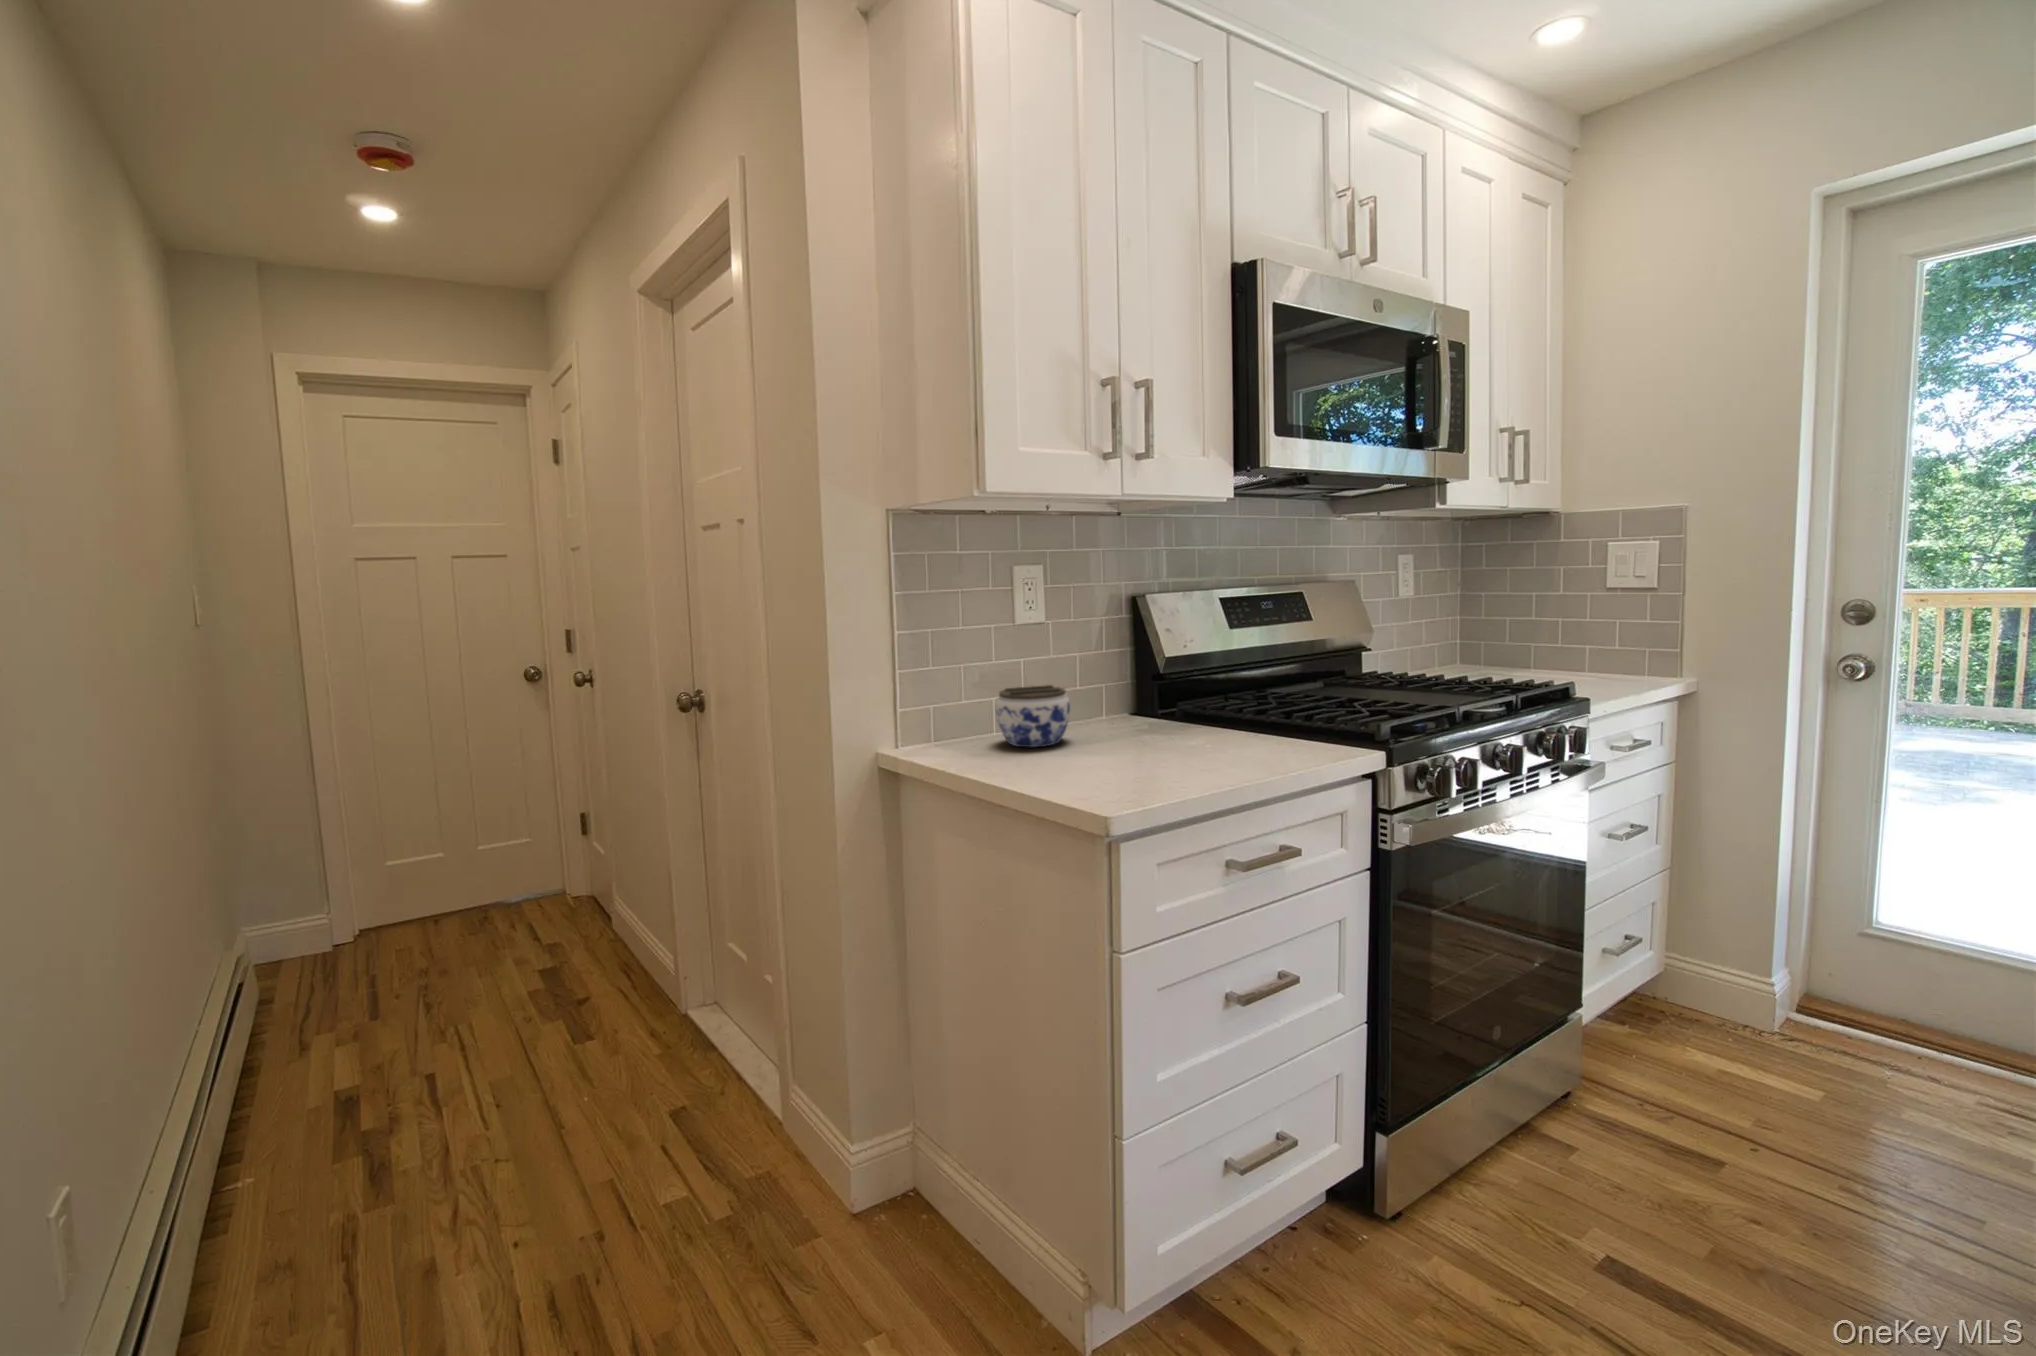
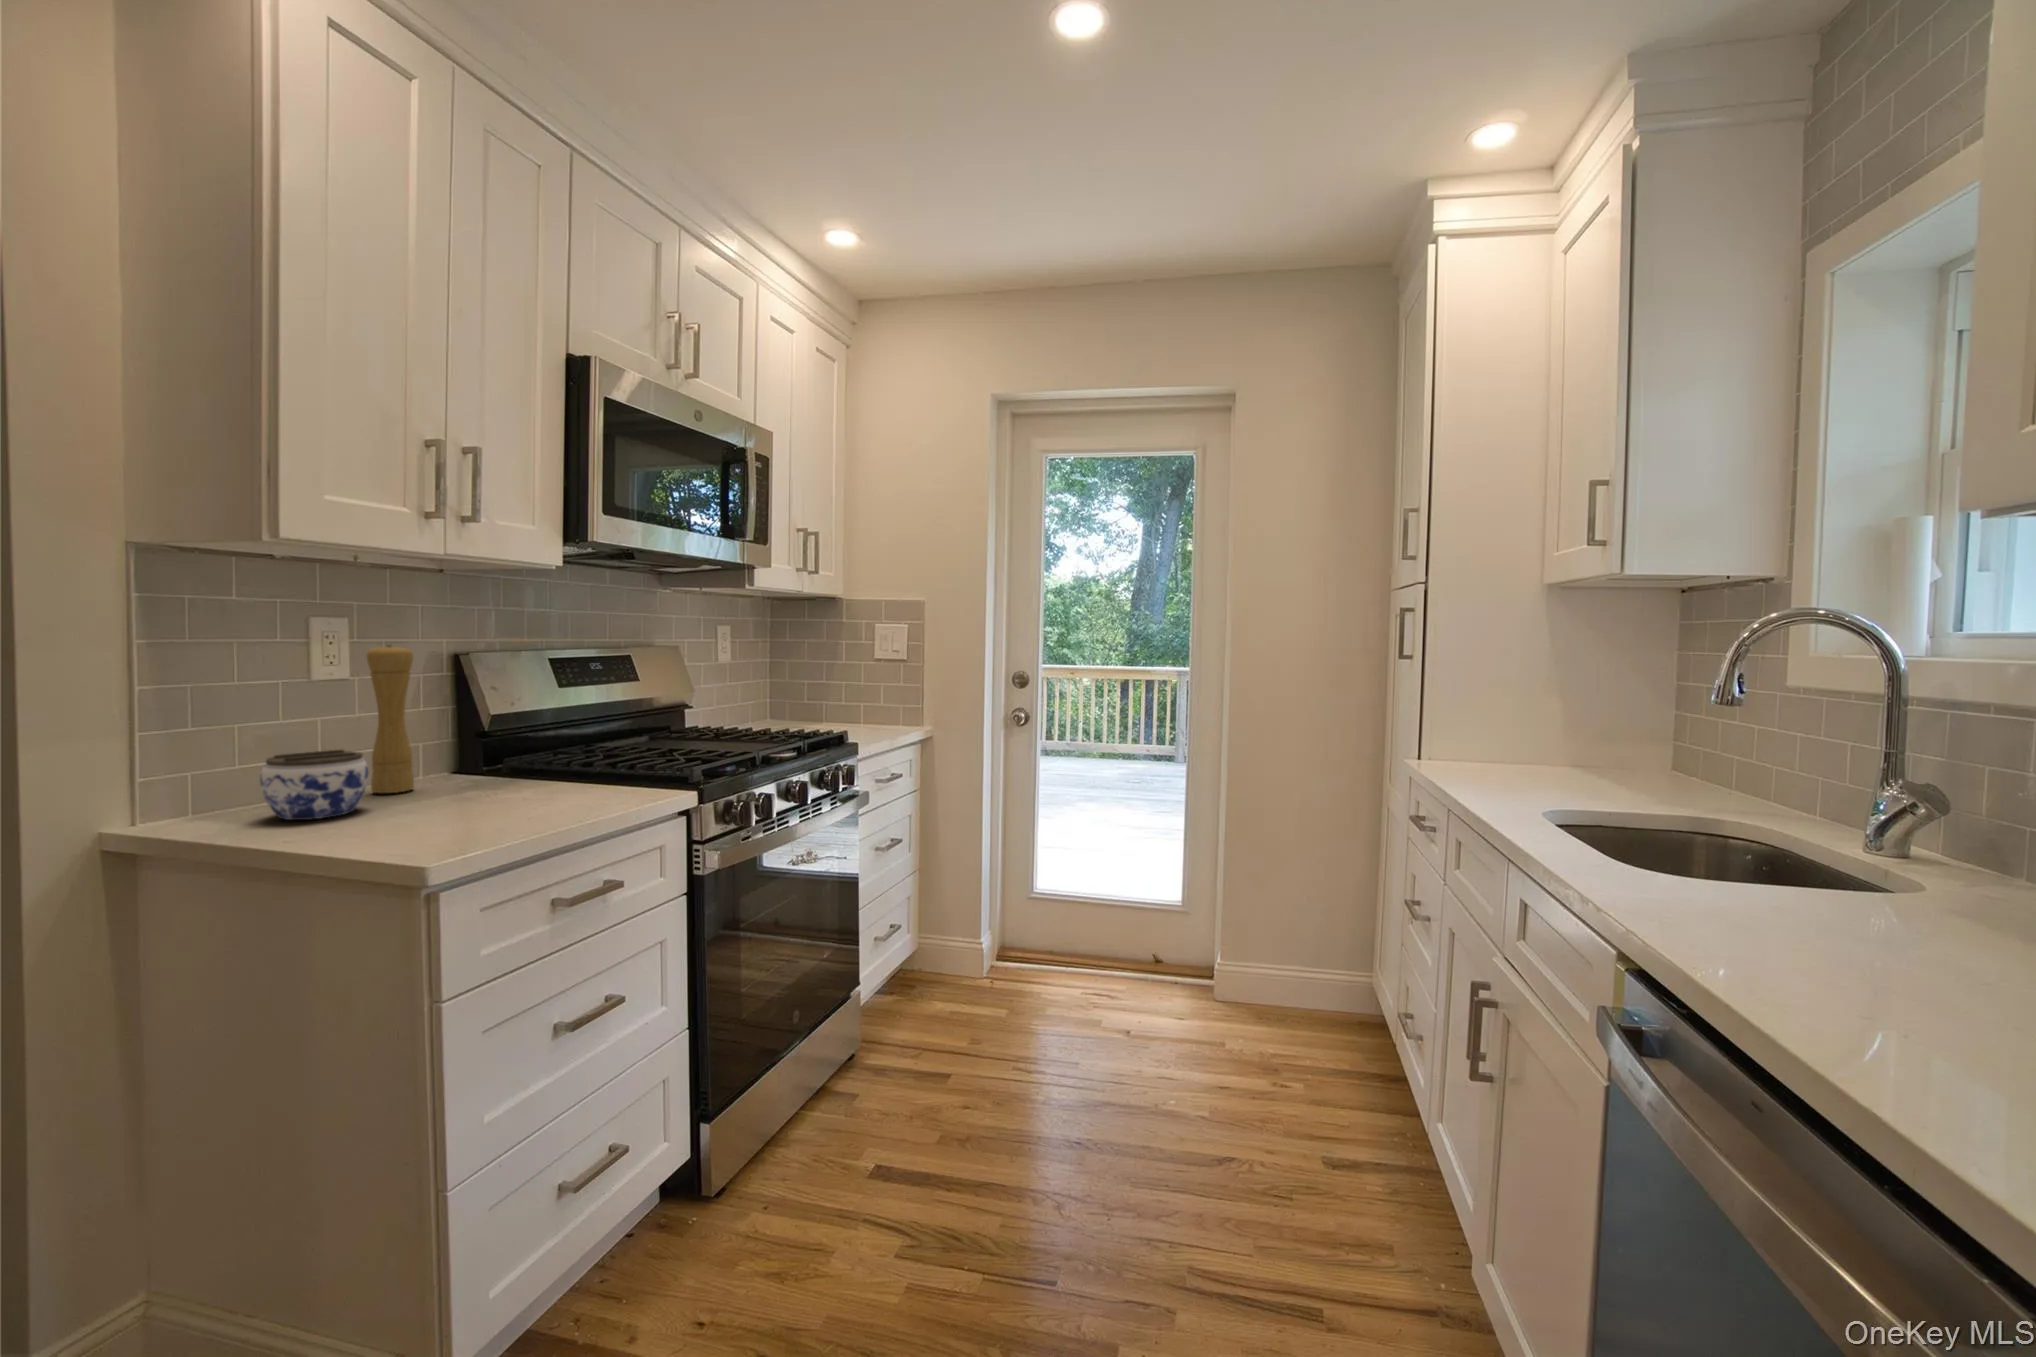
pepper mill: none [1071,589,1108,726] -> present [367,645,414,793]

